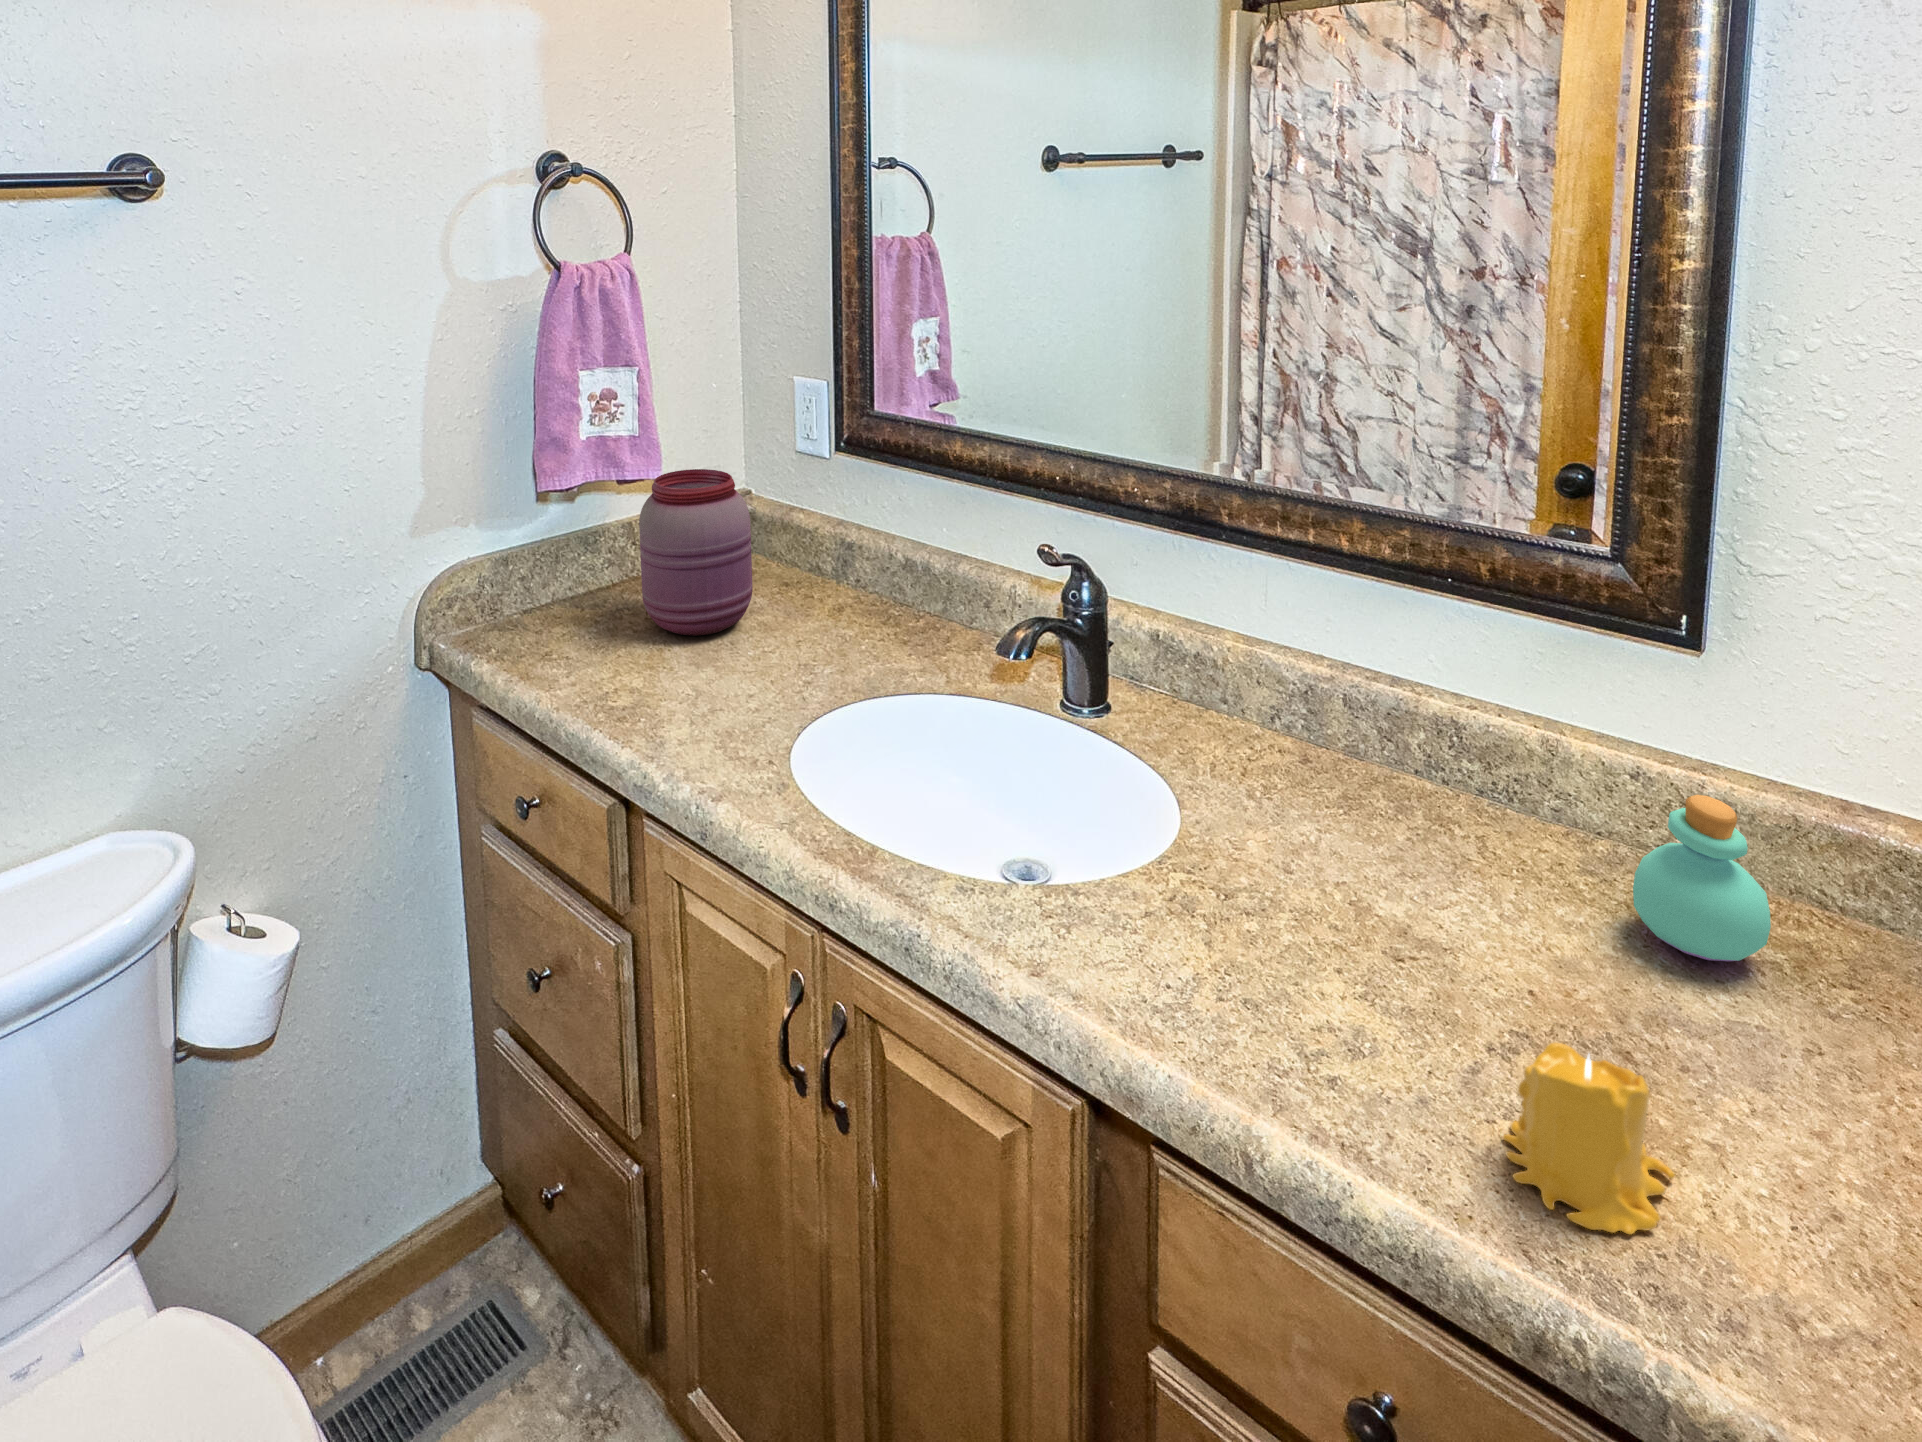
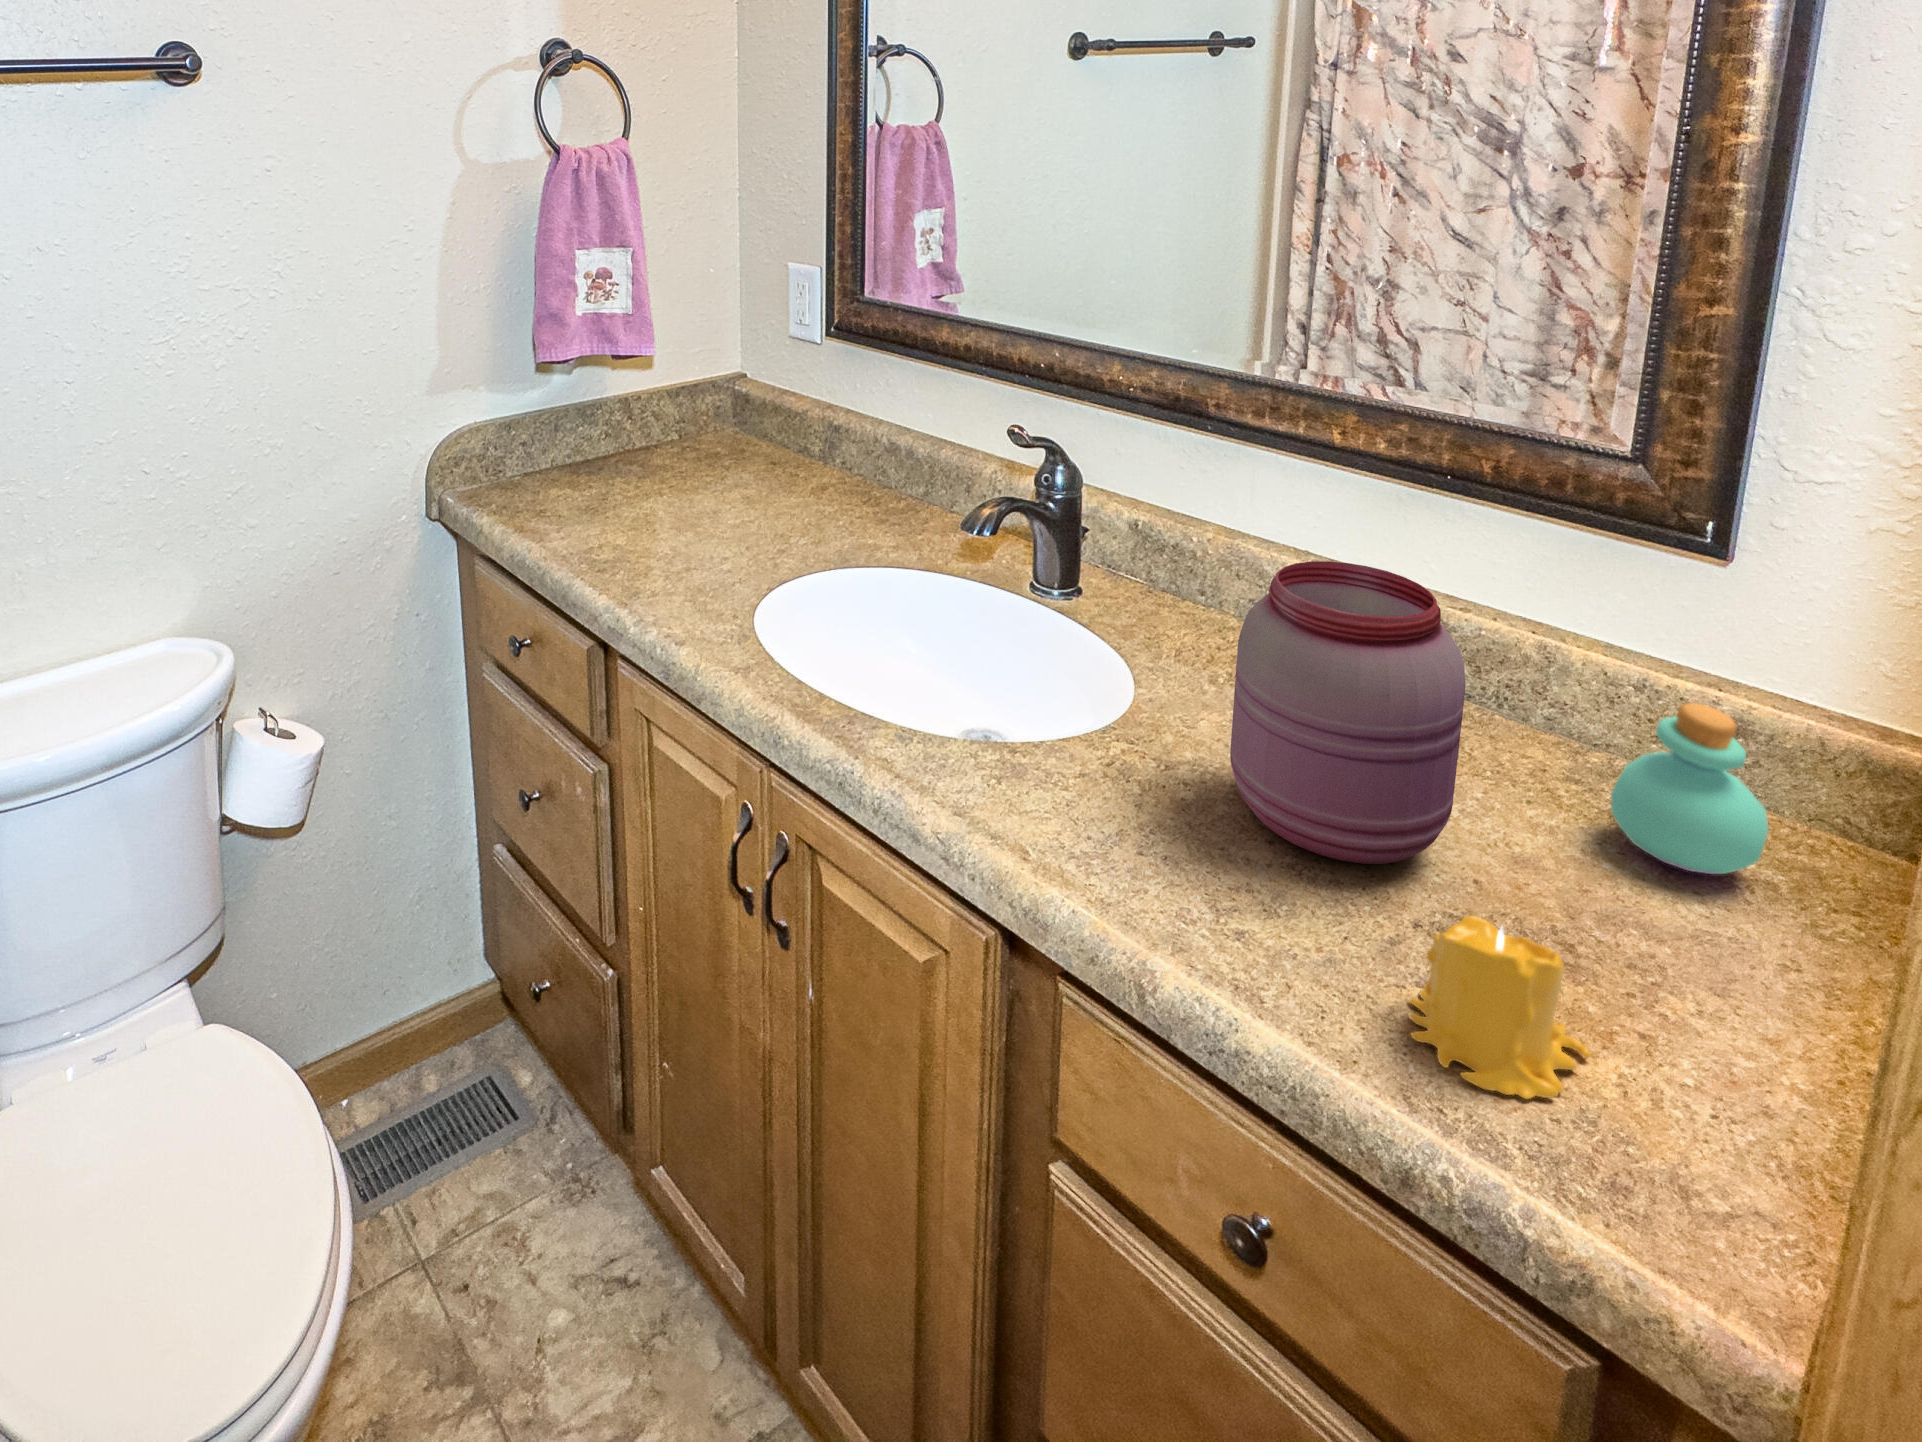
jar: present [639,469,753,636] -> present [1230,561,1465,864]

